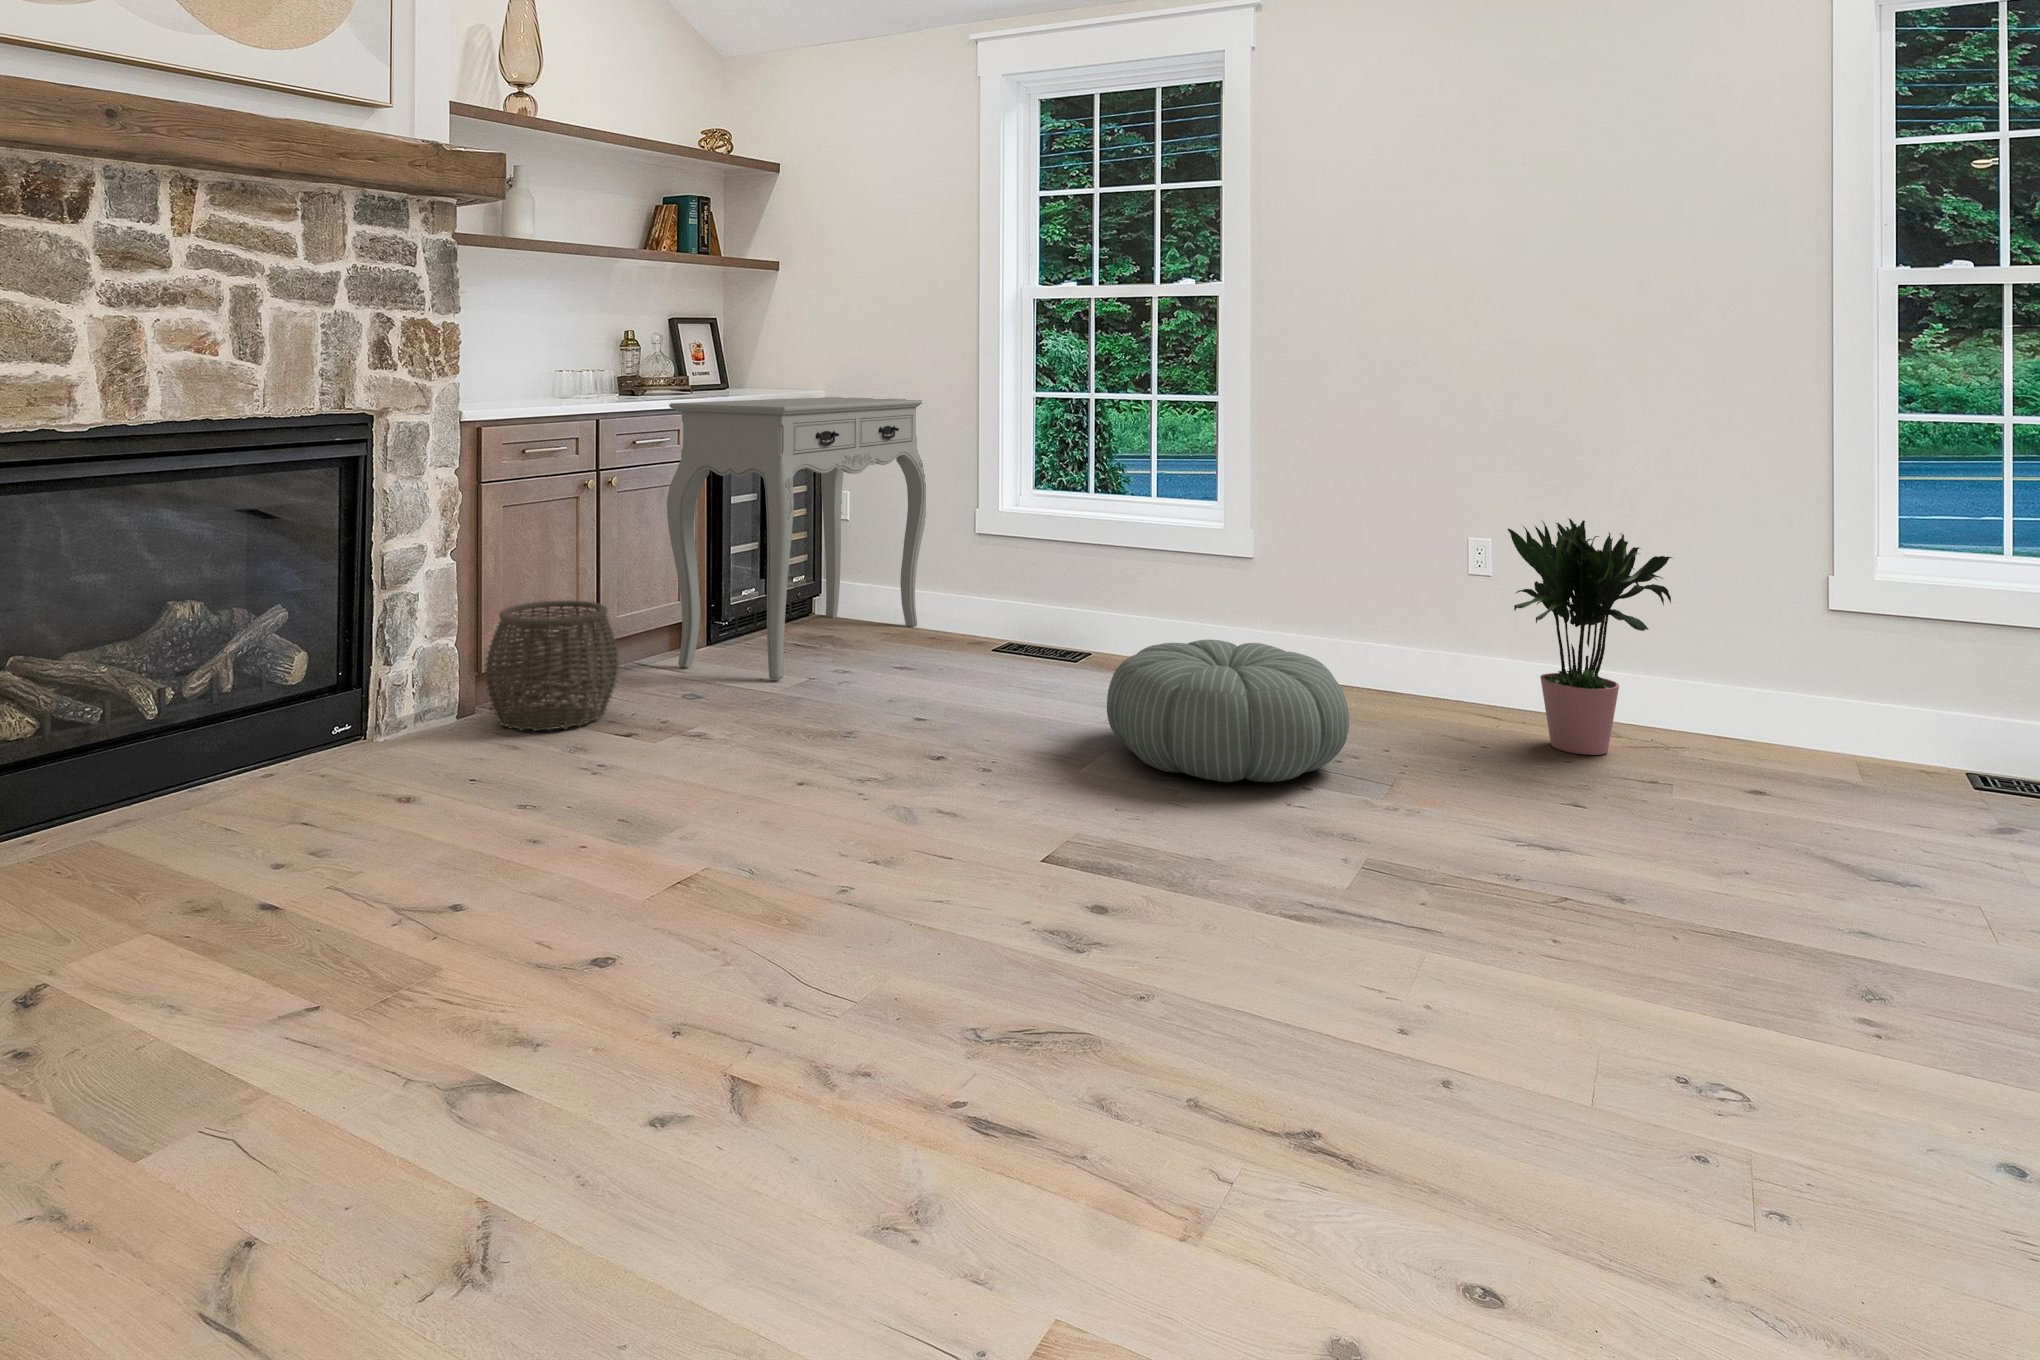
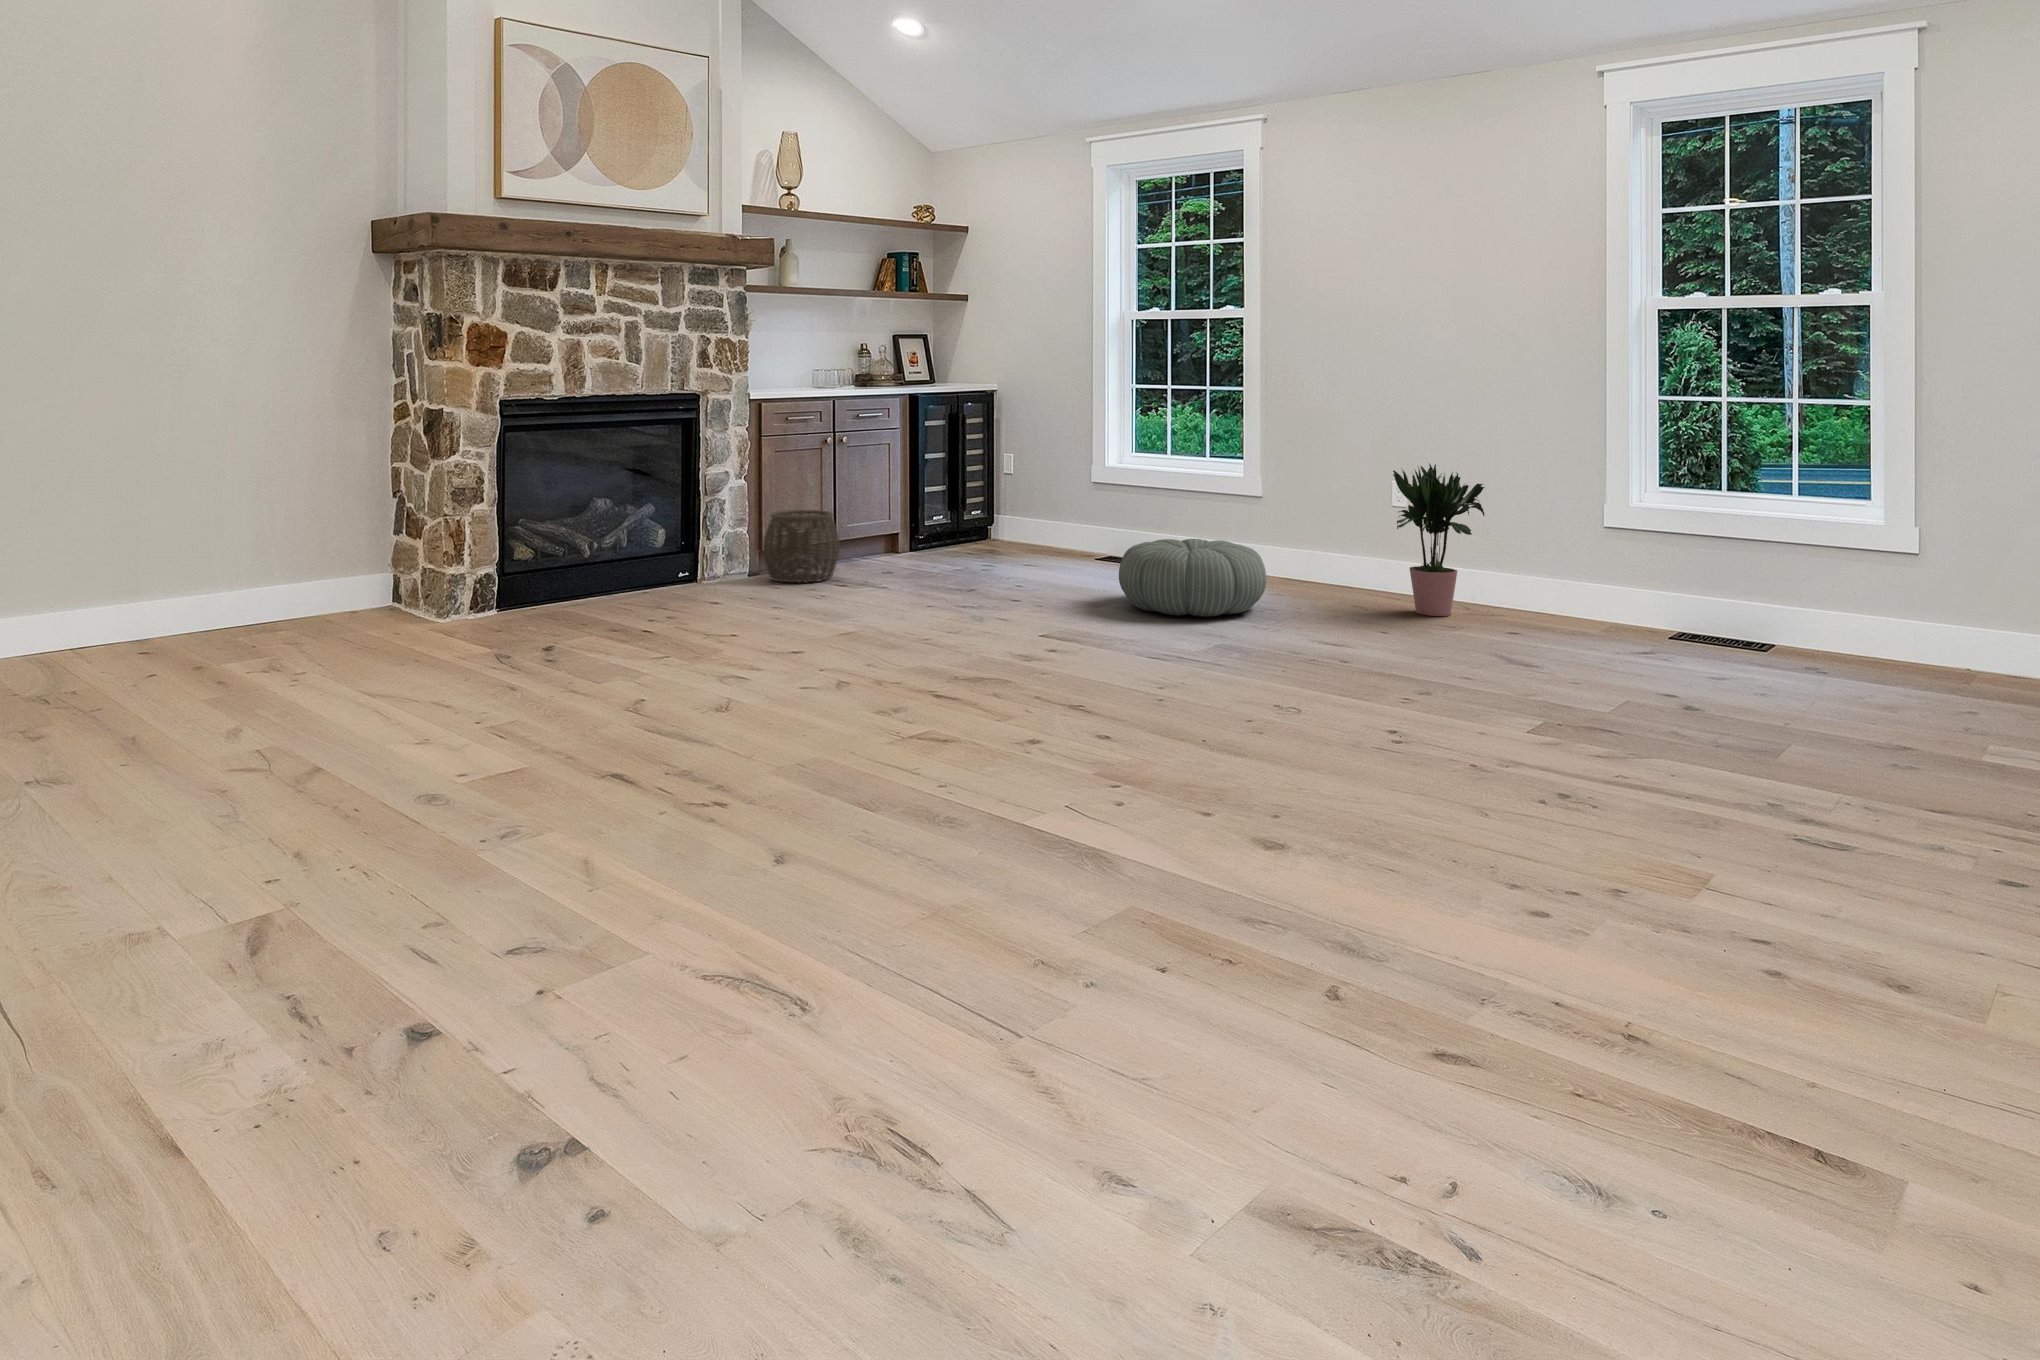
console table: present [667,397,926,680] -> none [878,390,1066,568]

